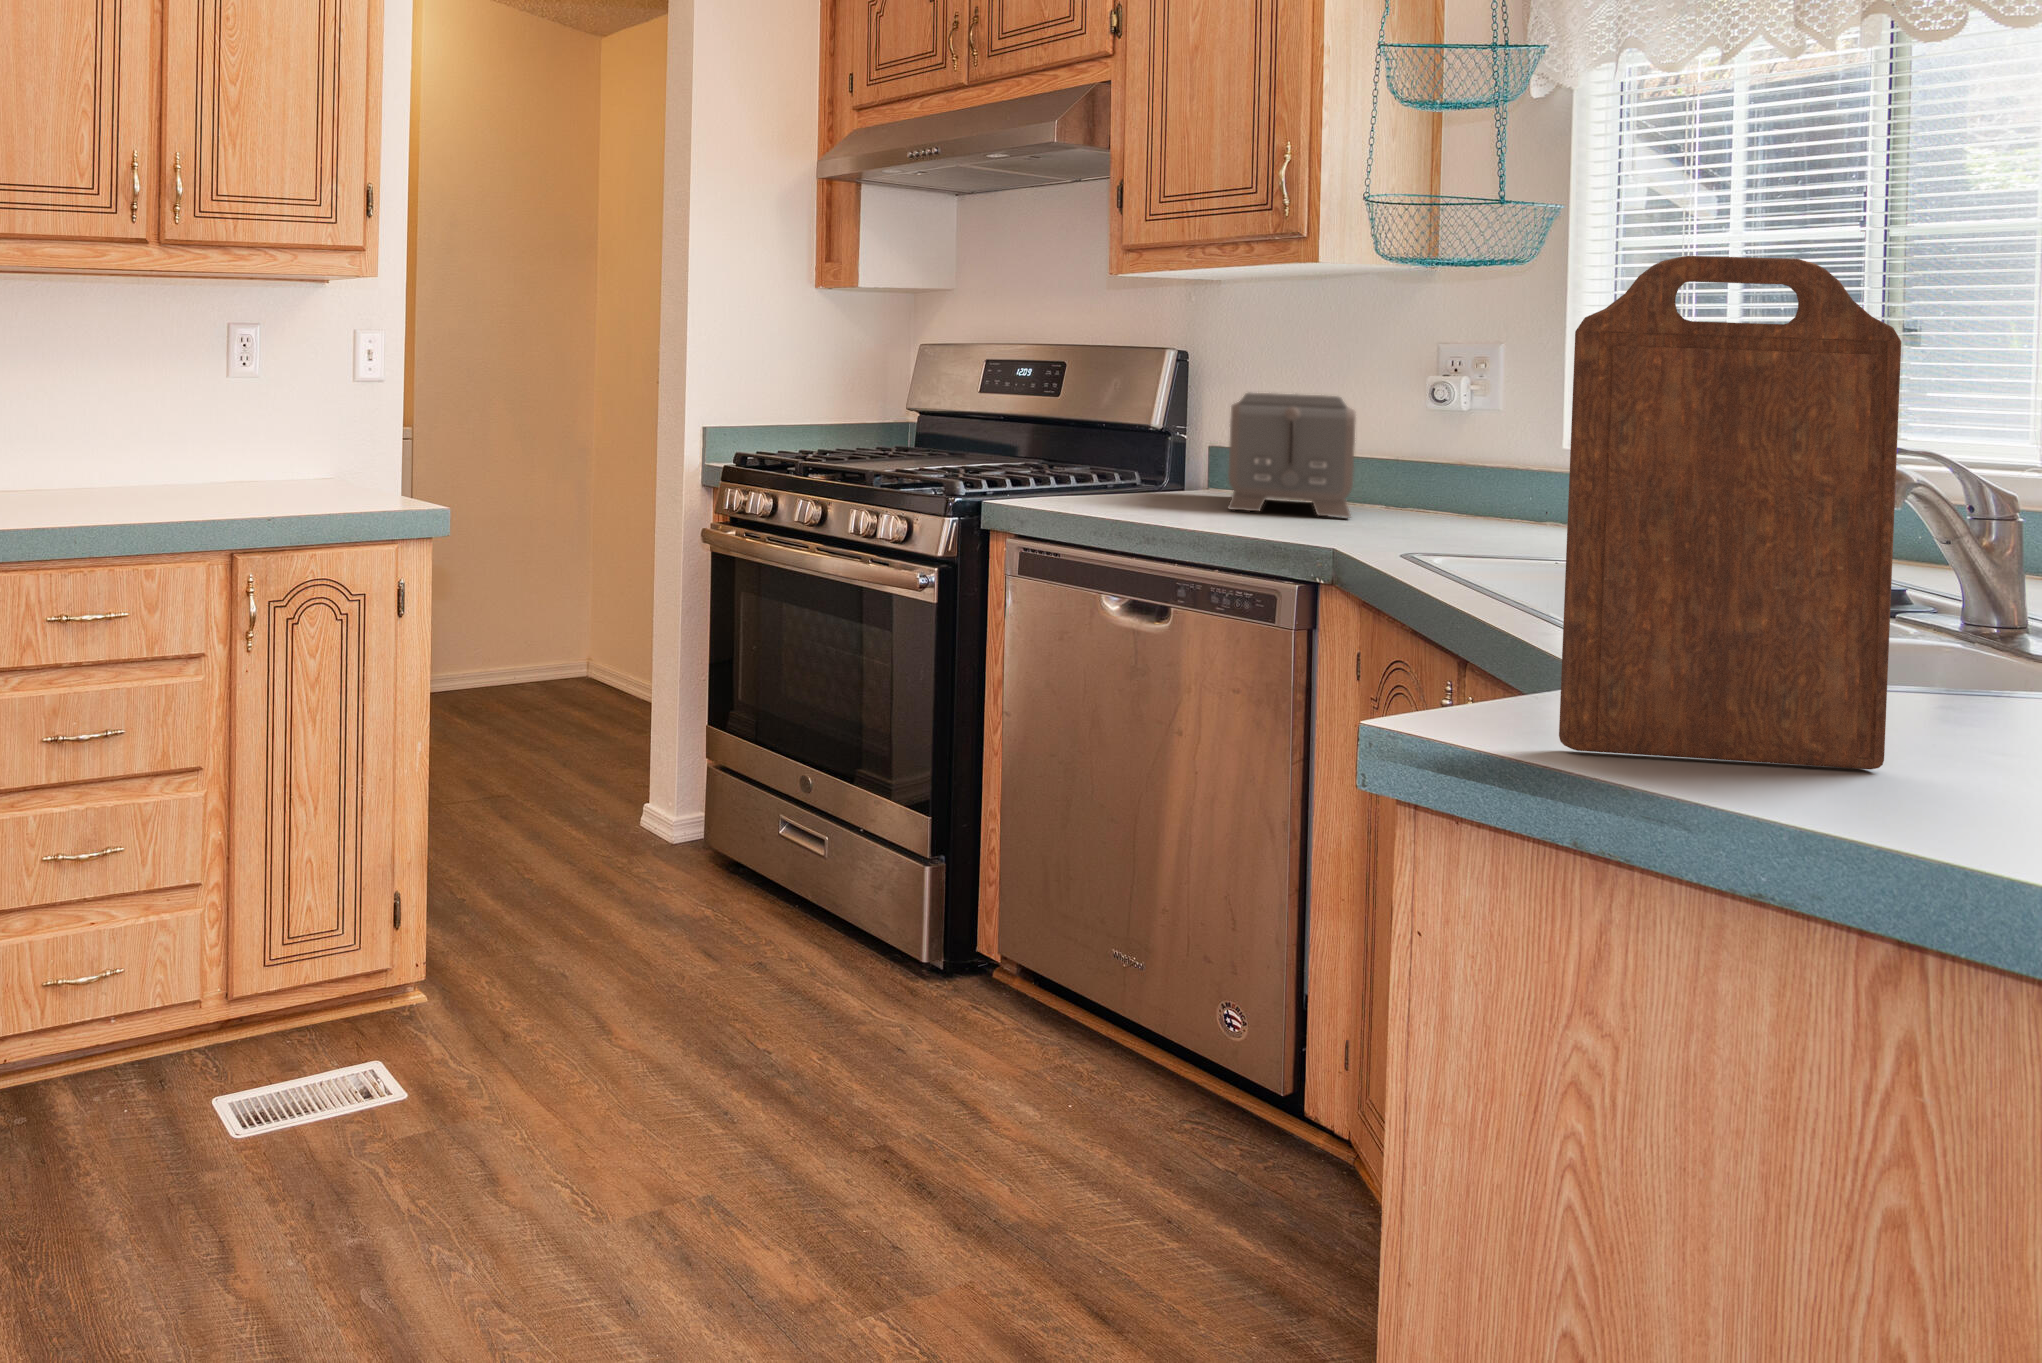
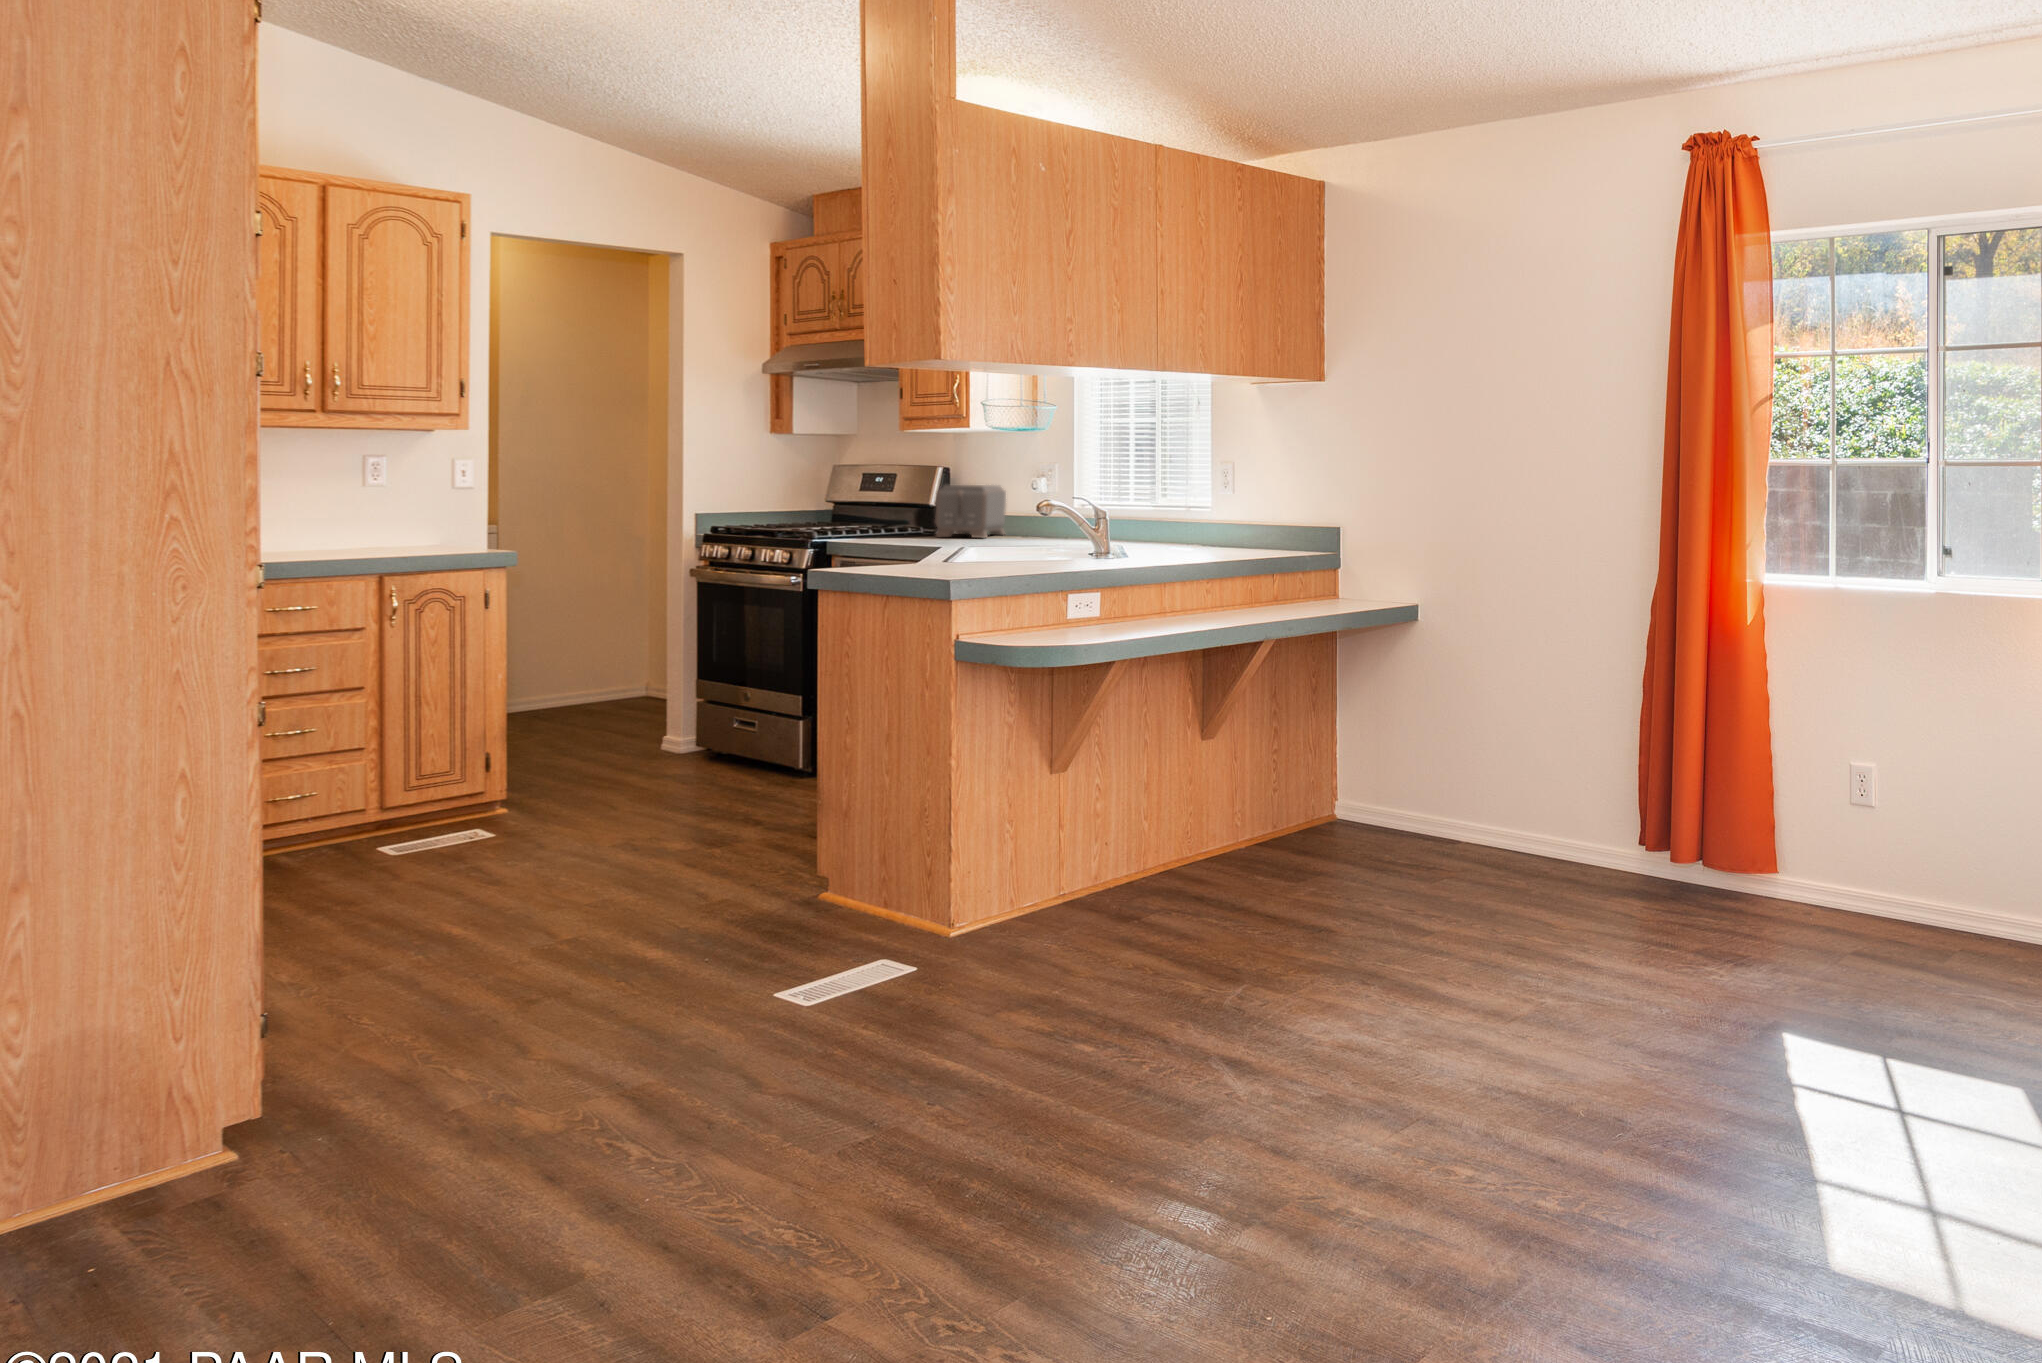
cutting board: present [1559,256,1901,769] -> none [848,447,929,571]

